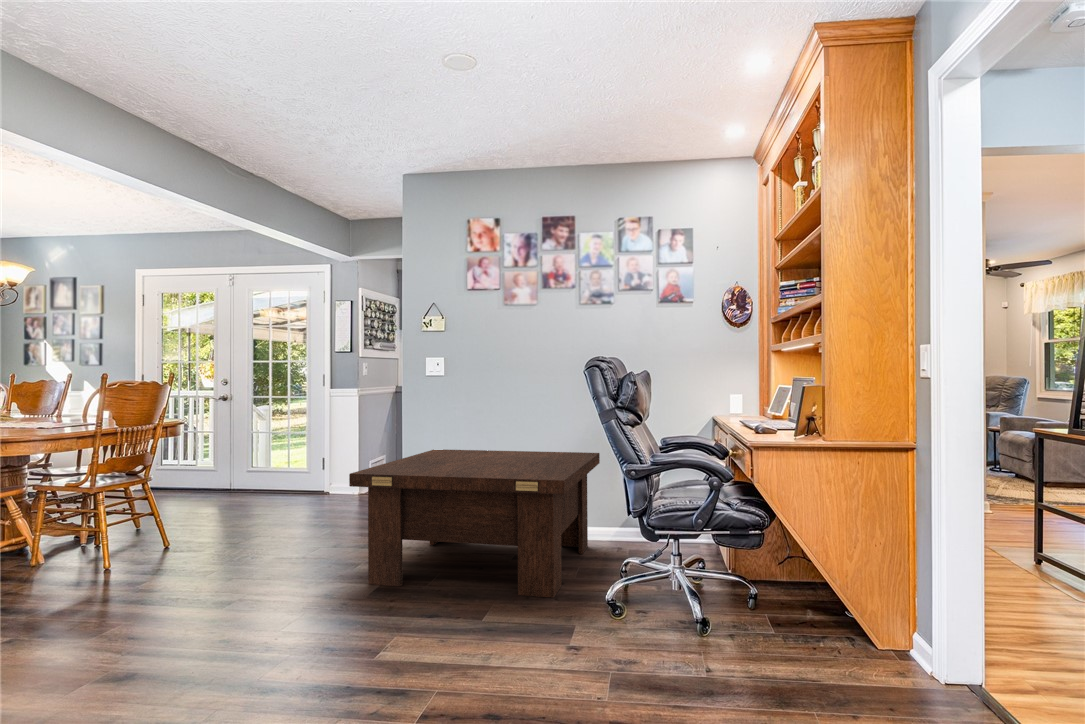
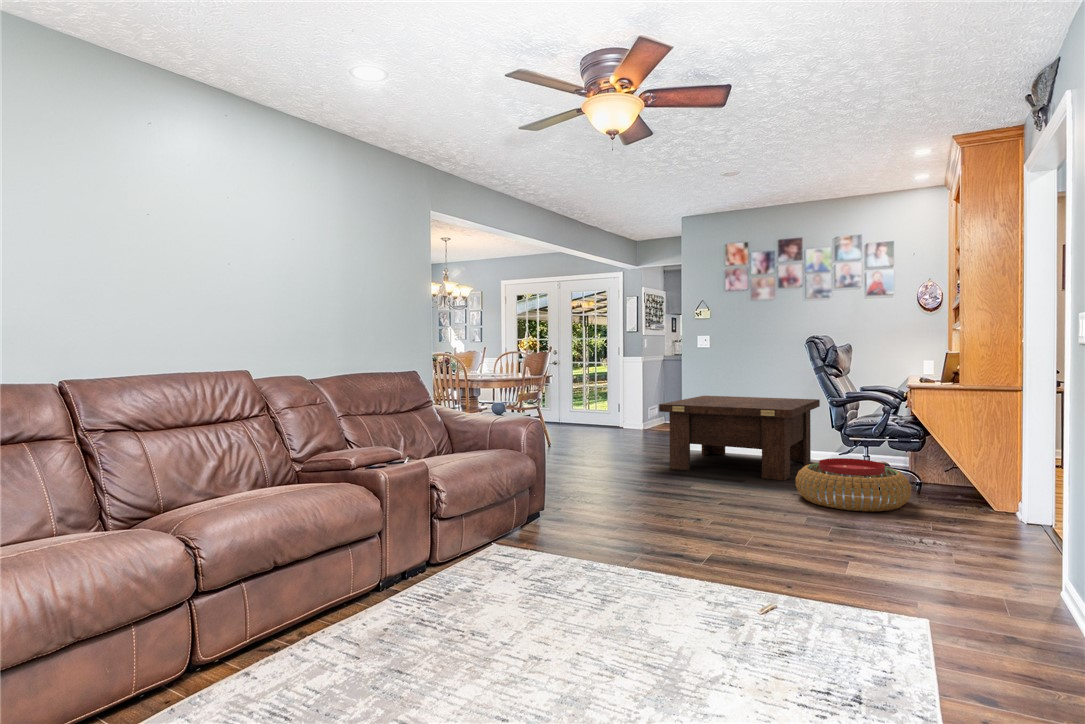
pouf: none [574,565,759,678] -> present [796,458,911,511]

